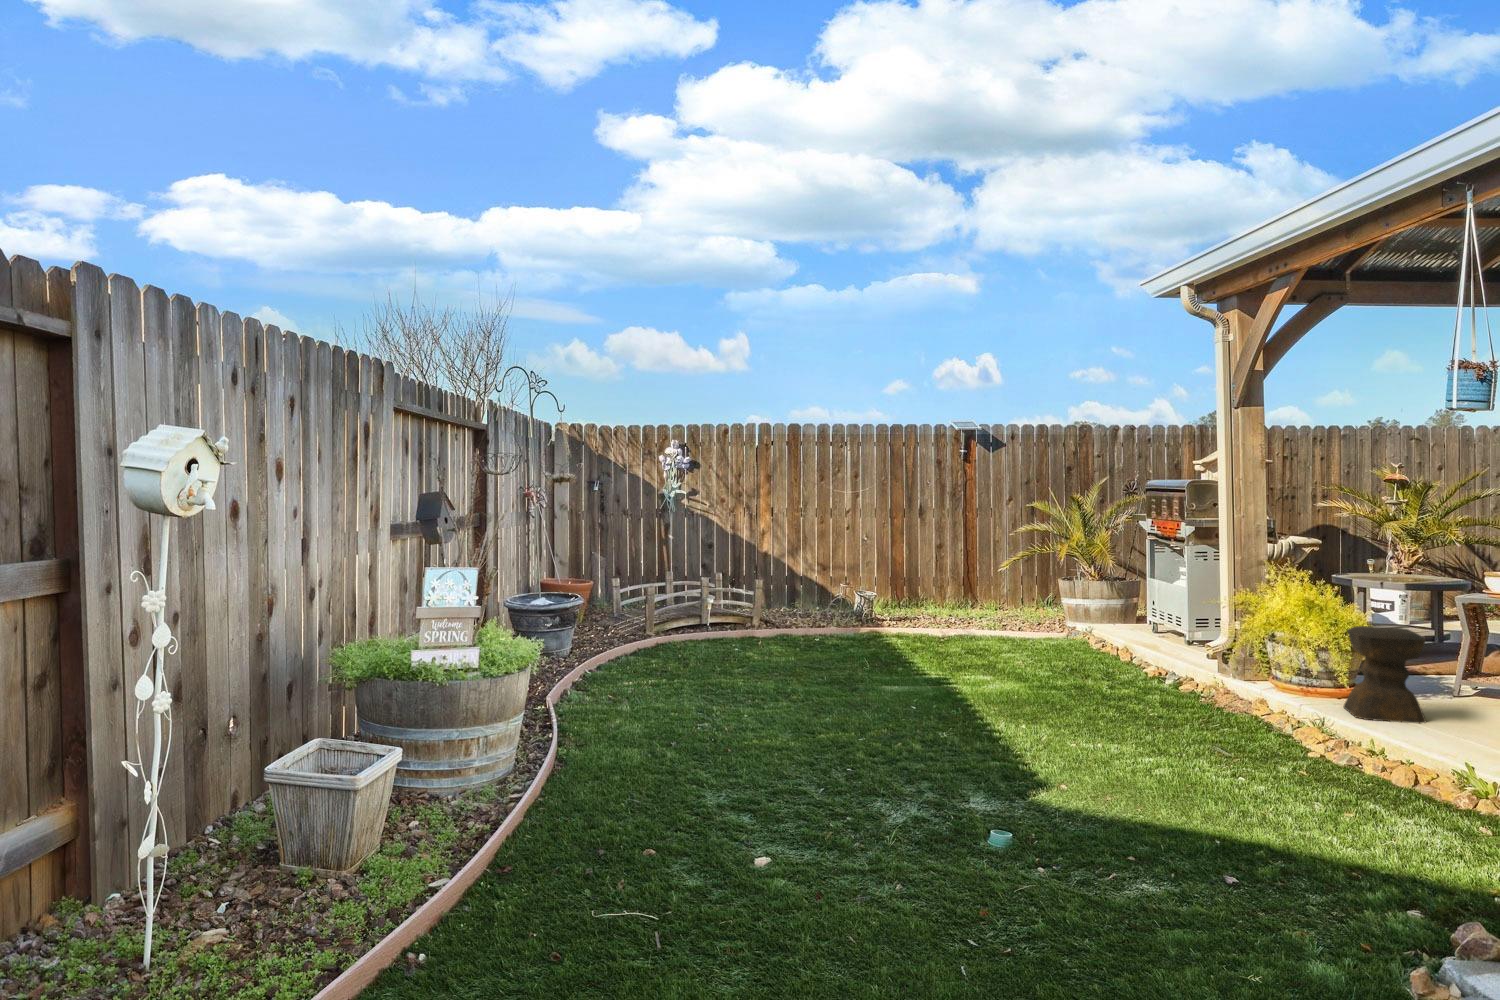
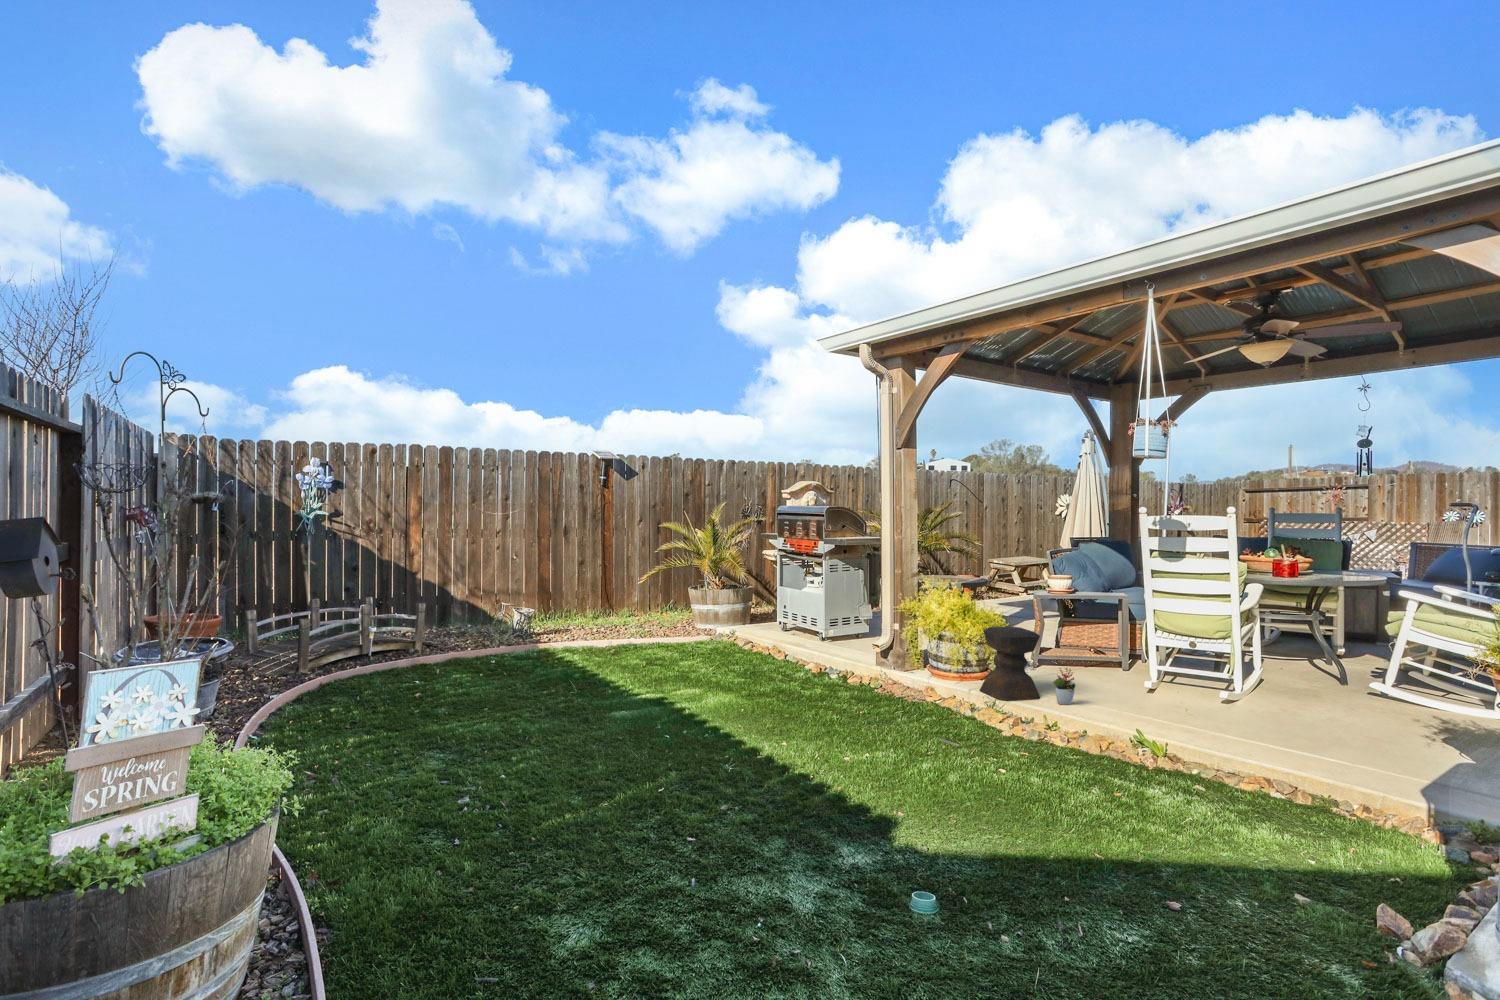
decorative plant: none [1433,682,1470,732] -> present [1053,668,1075,705]

